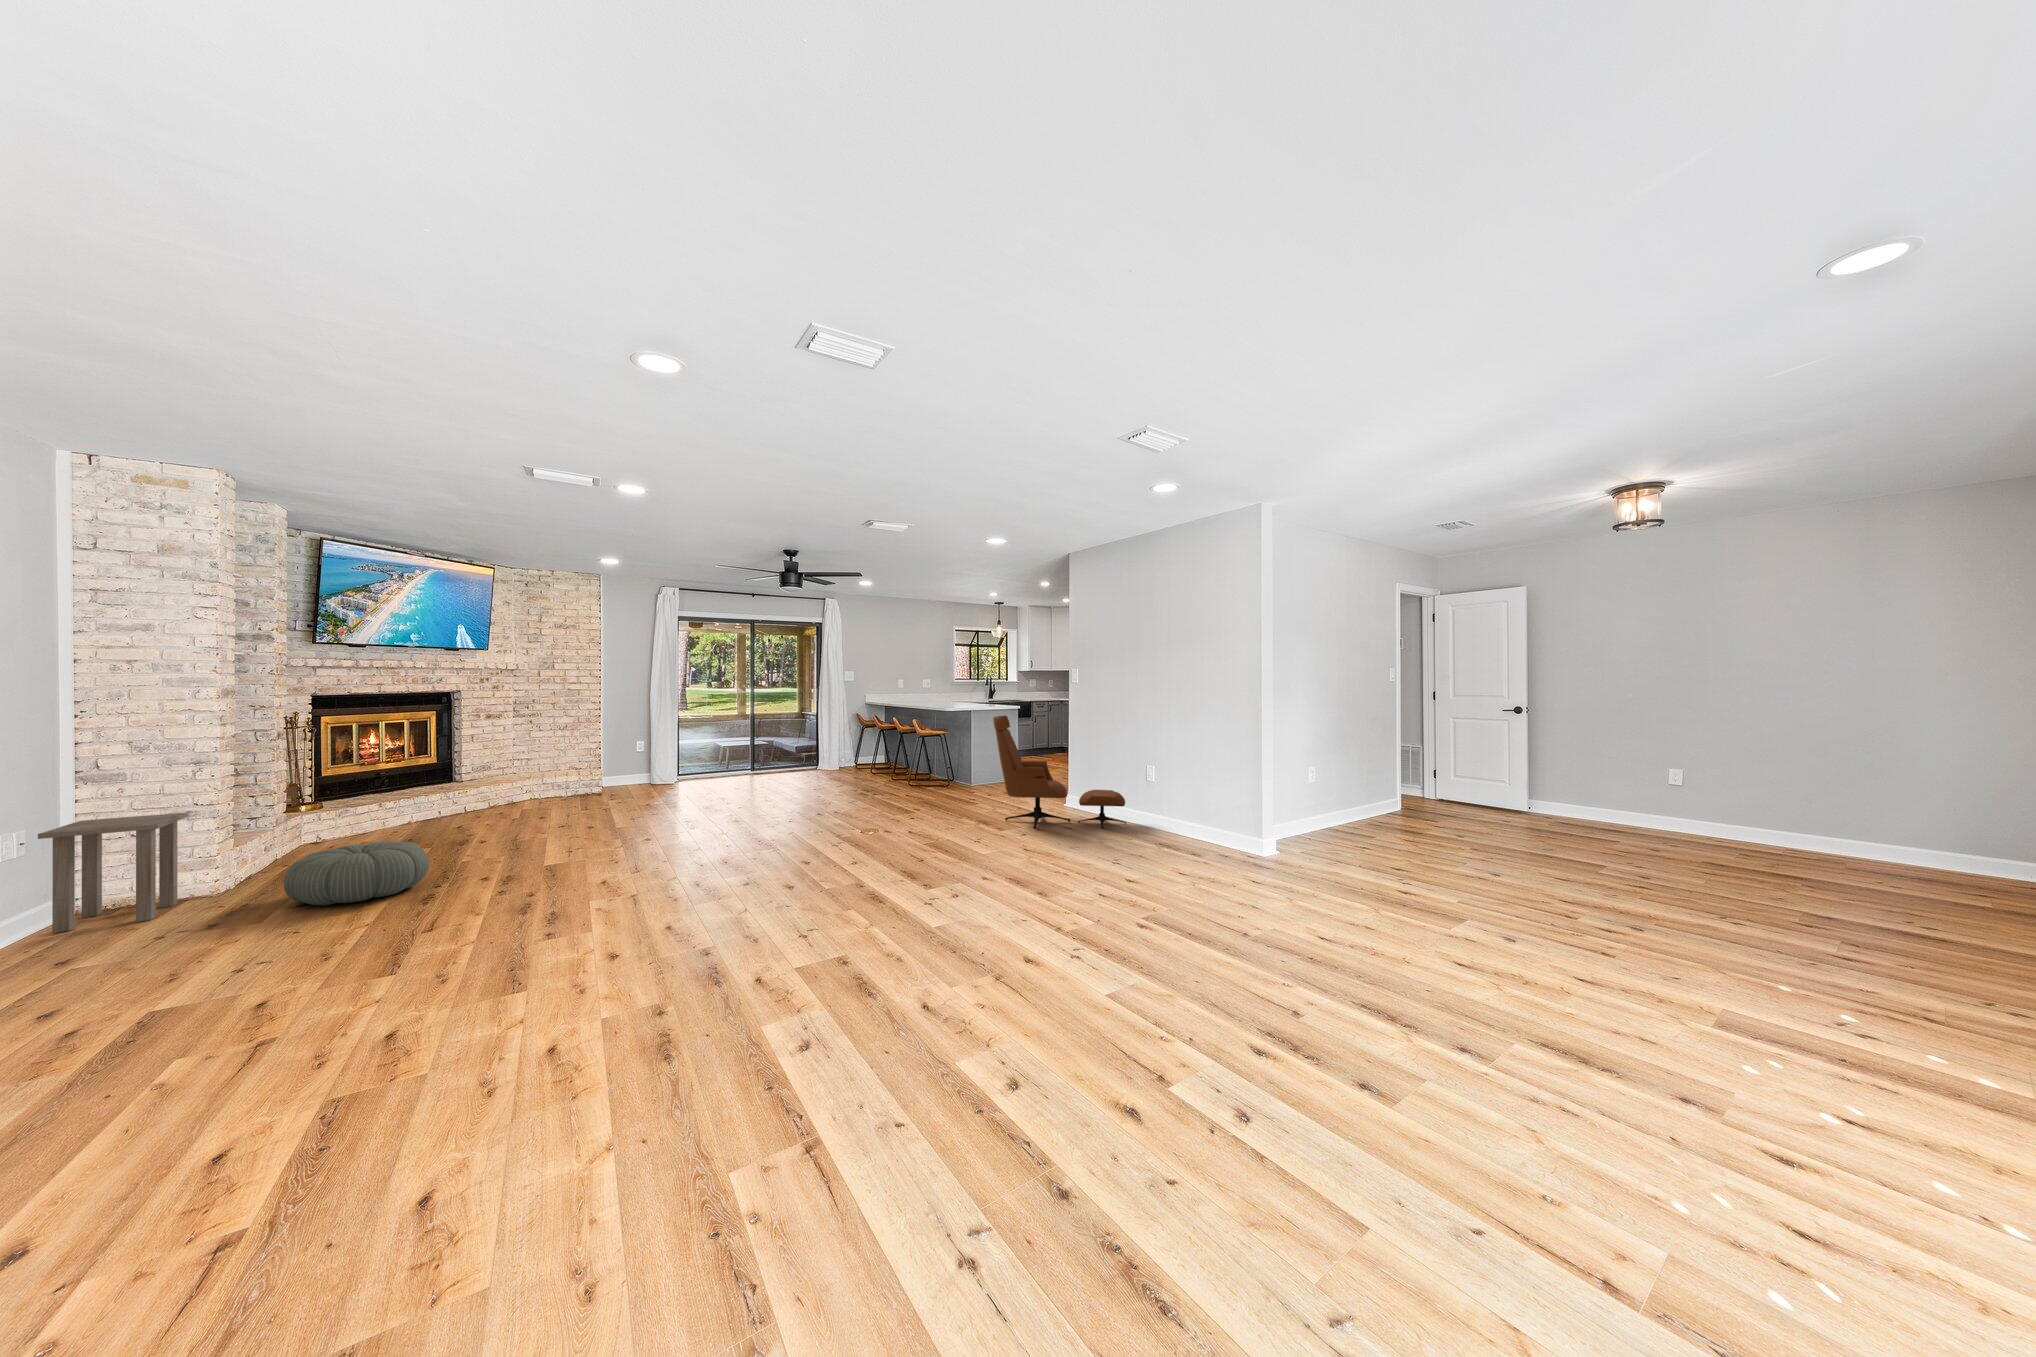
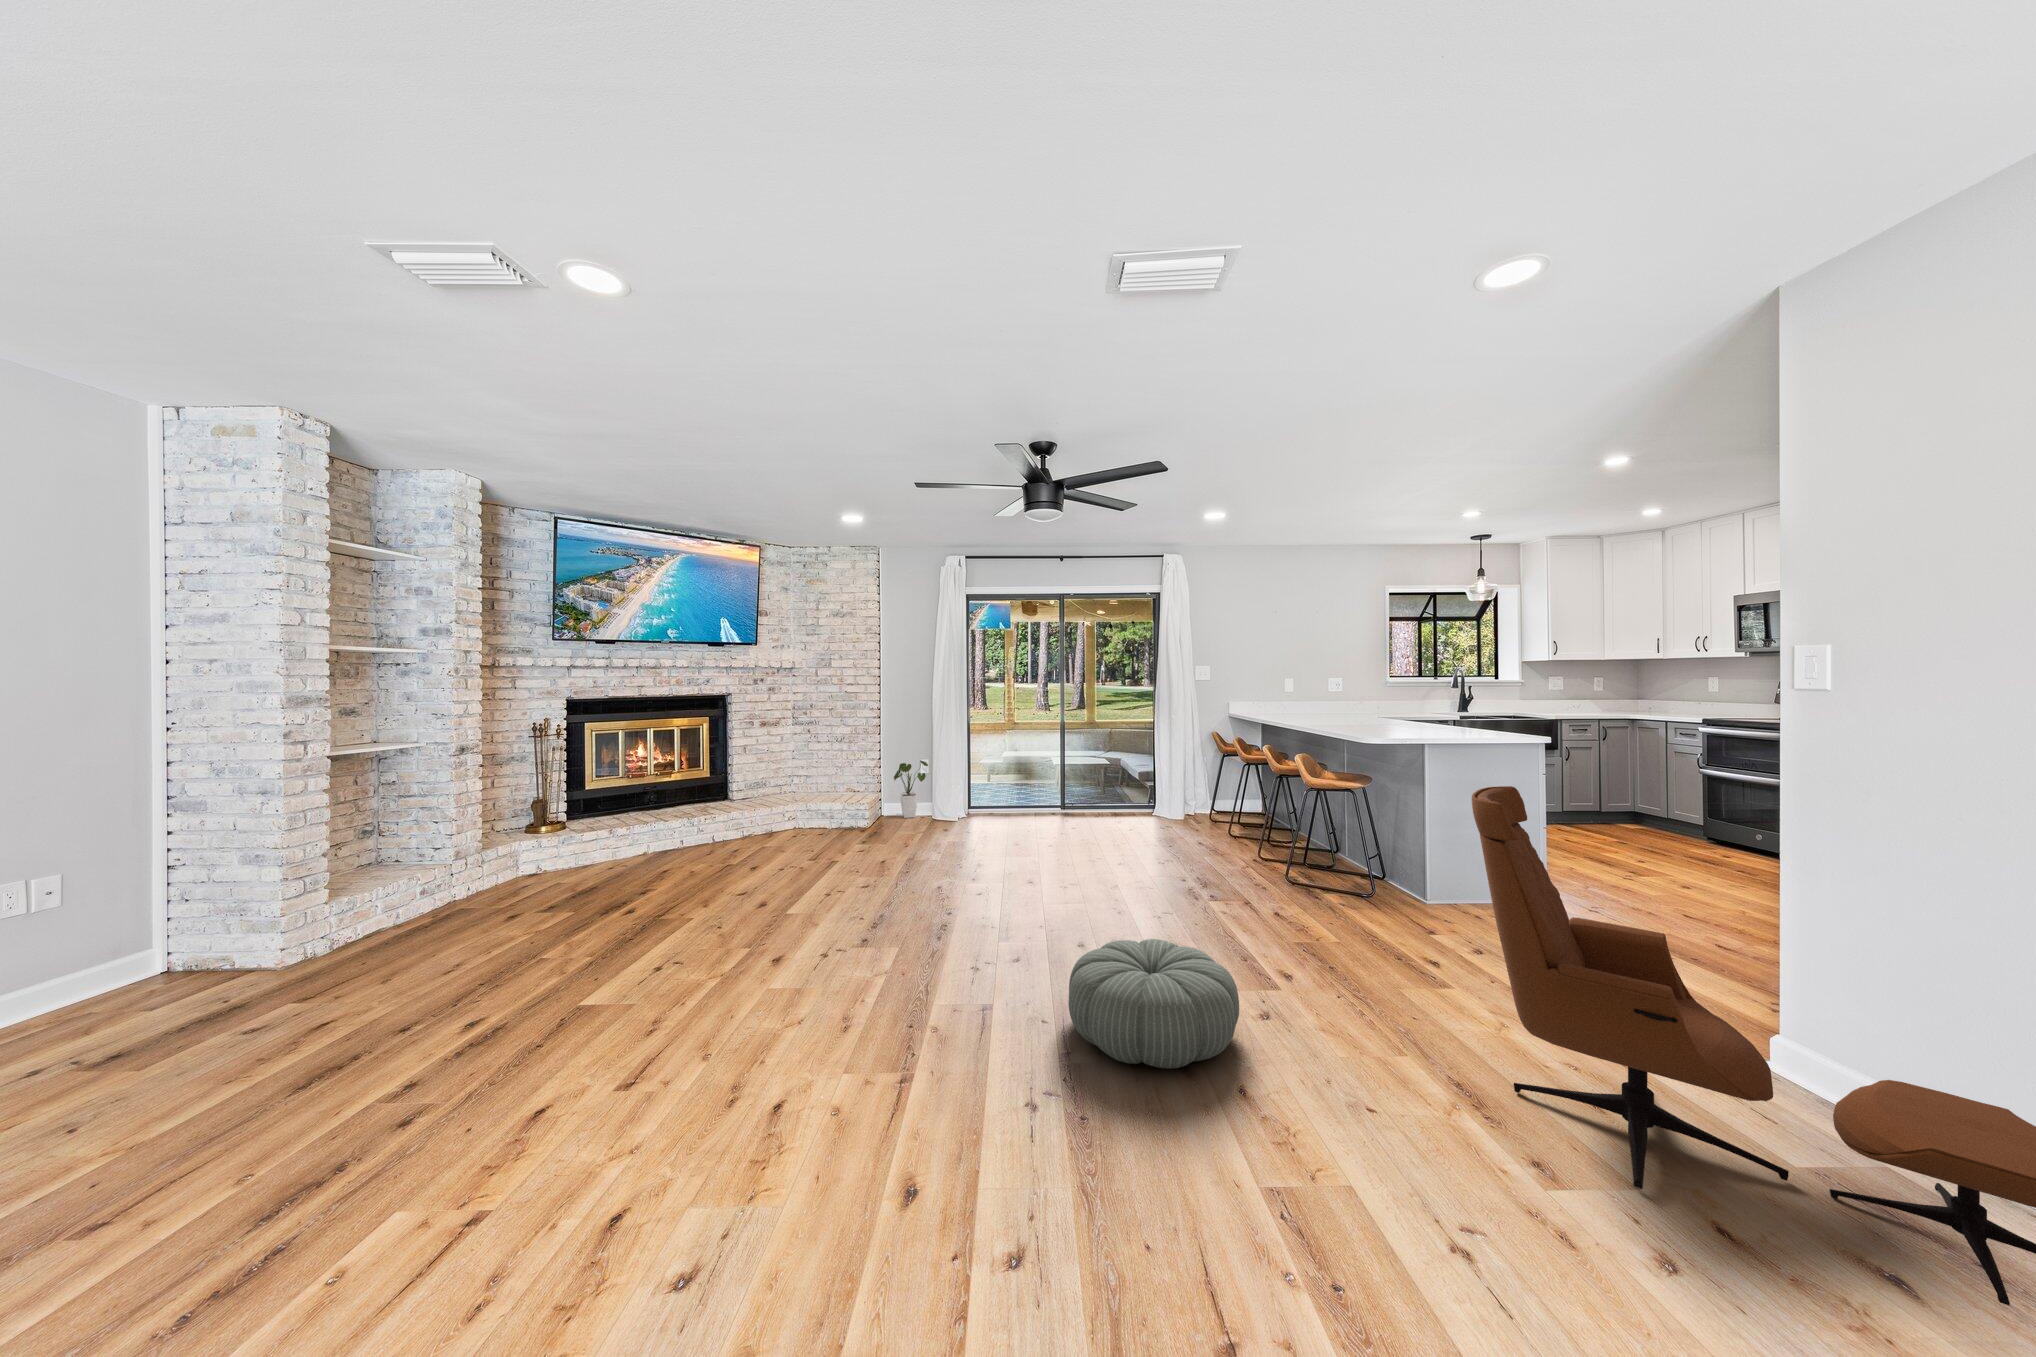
house plant: none [611,742,645,787] -> present [894,760,928,818]
side table: present [38,812,189,933] -> none [47,859,252,1010]
pouf: present [284,842,429,905] -> present [1068,939,1239,1068]

